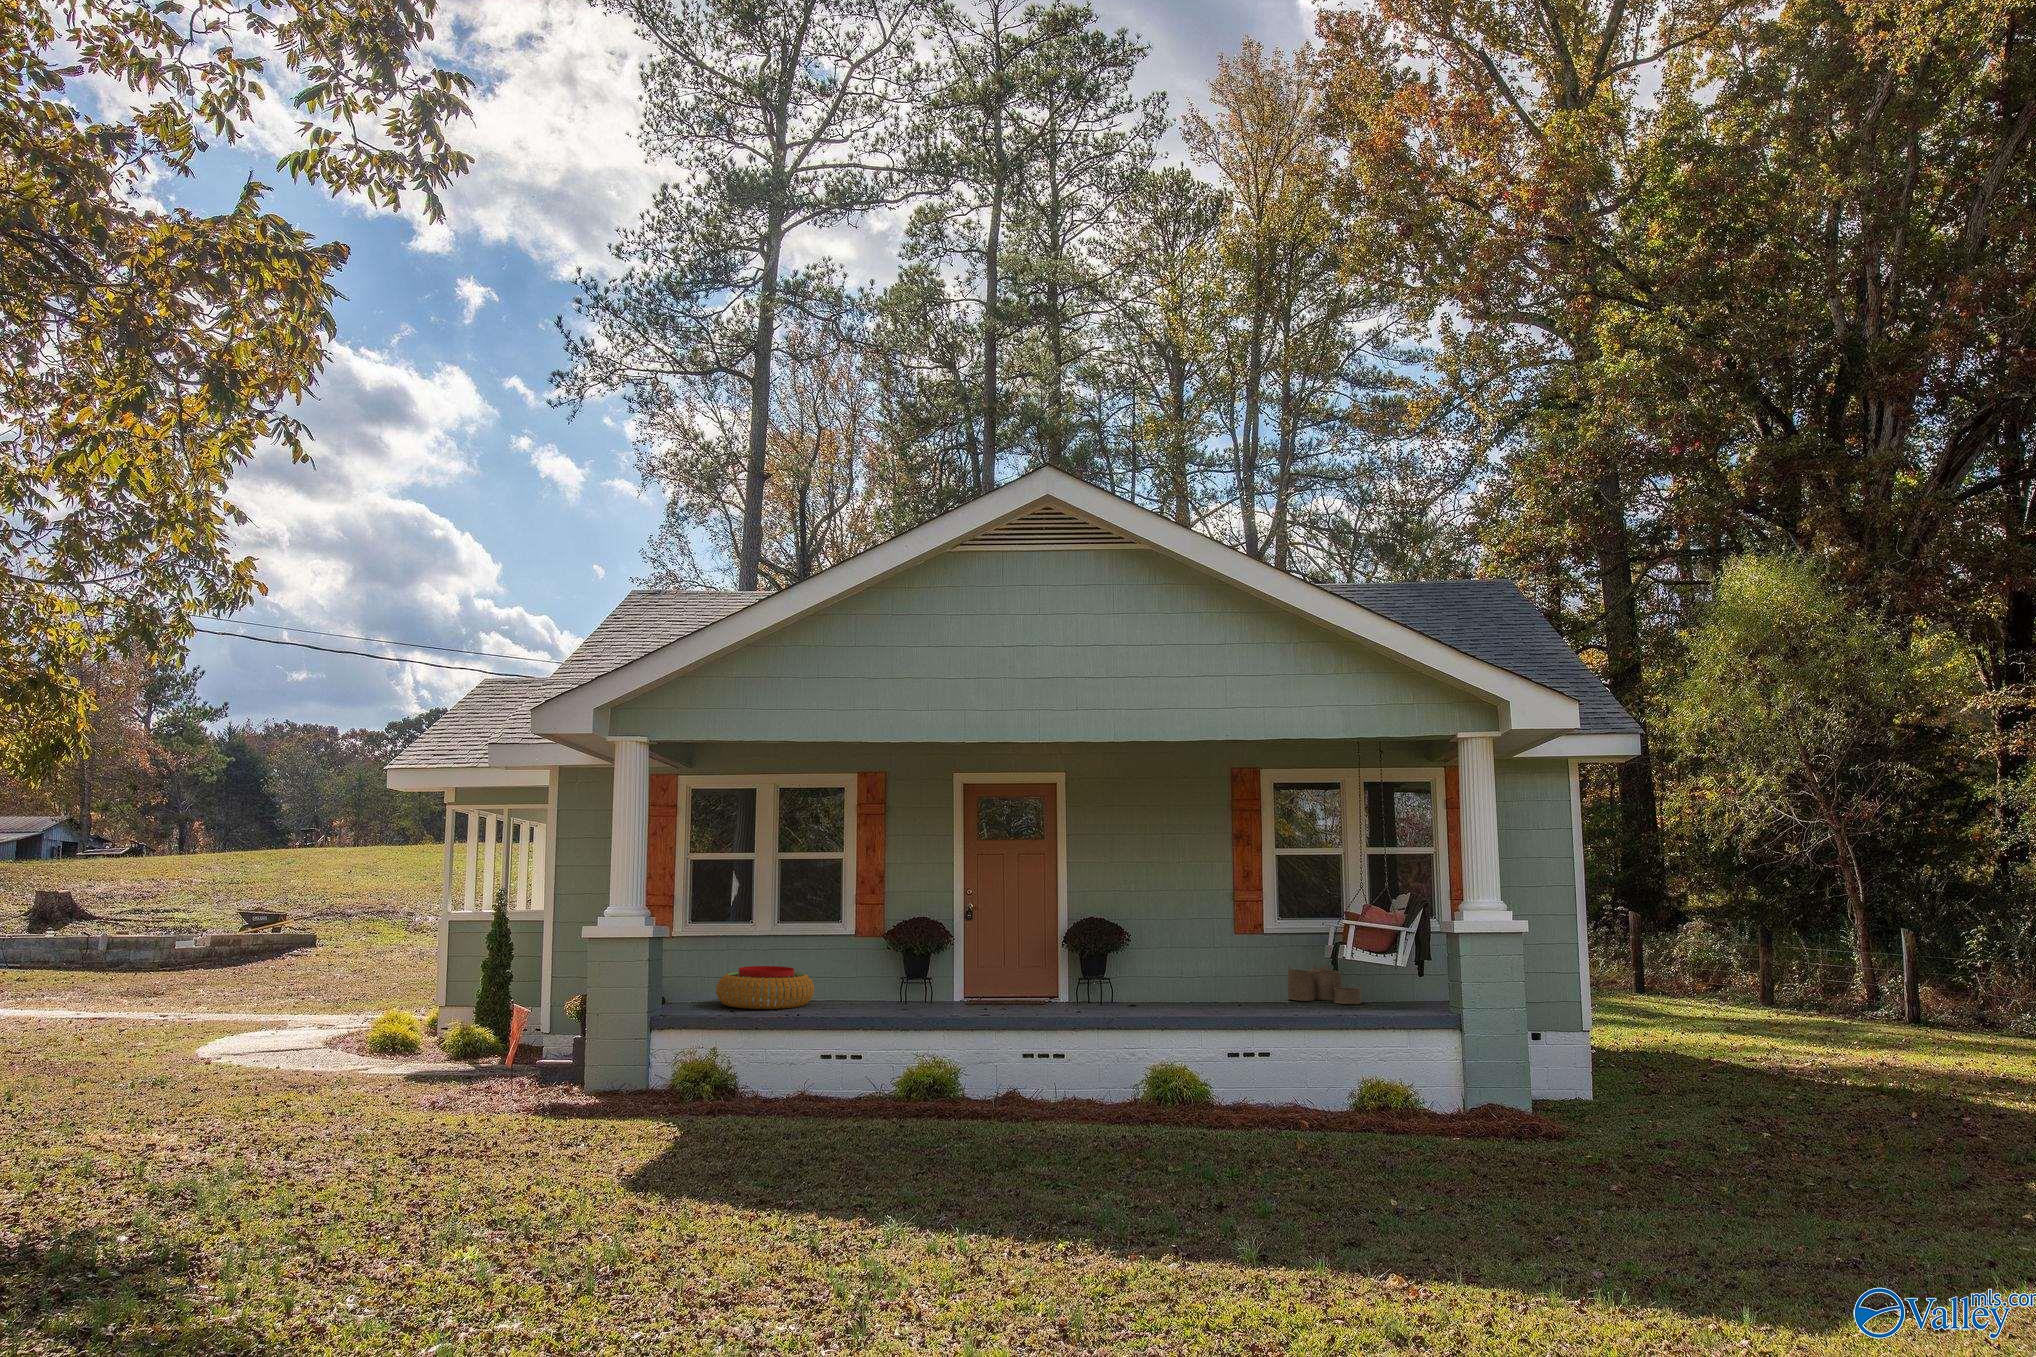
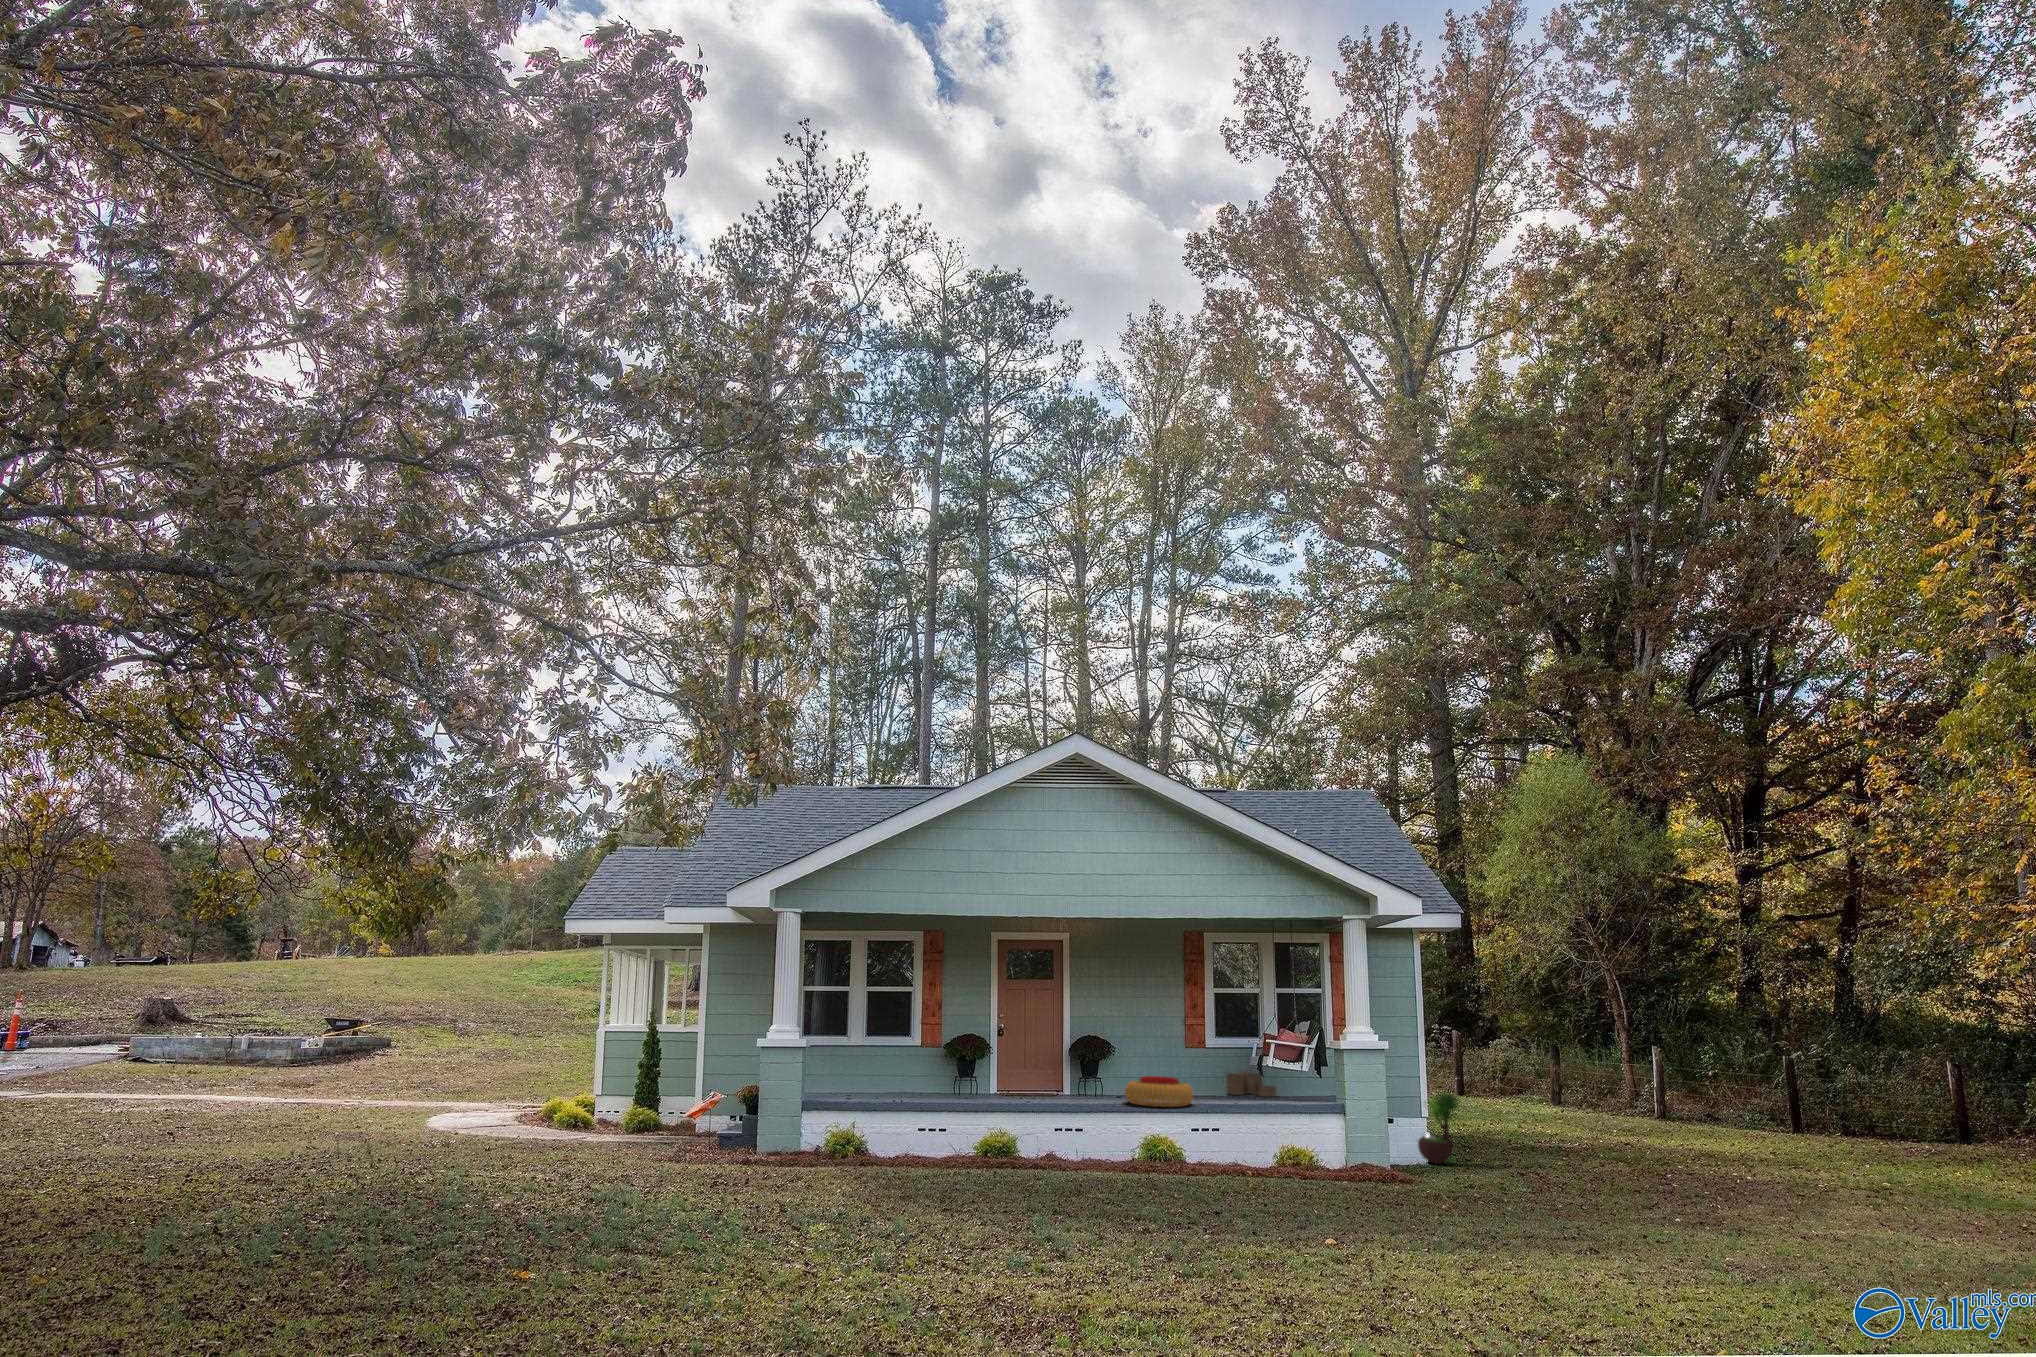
pouf: present [716,966,814,1009] -> present [1125,1076,1193,1107]
potted tree: none [1576,989,1647,1107] -> present [1418,1089,1461,1164]

